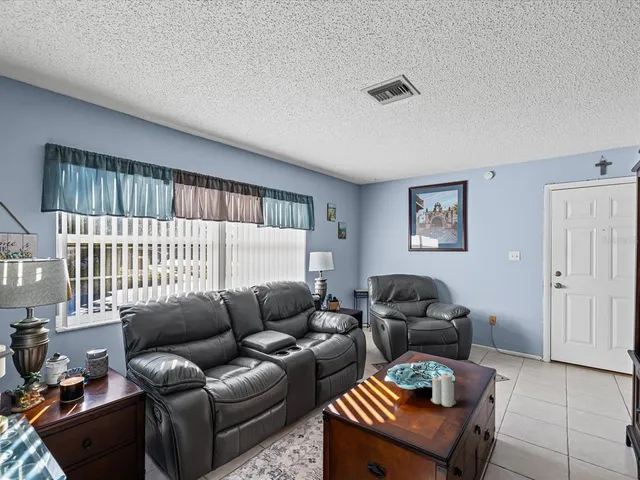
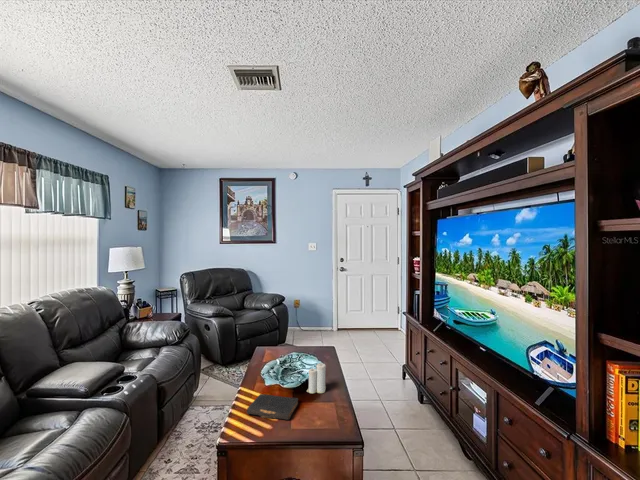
book: none [360,387,414,417] -> present [247,394,298,420]

